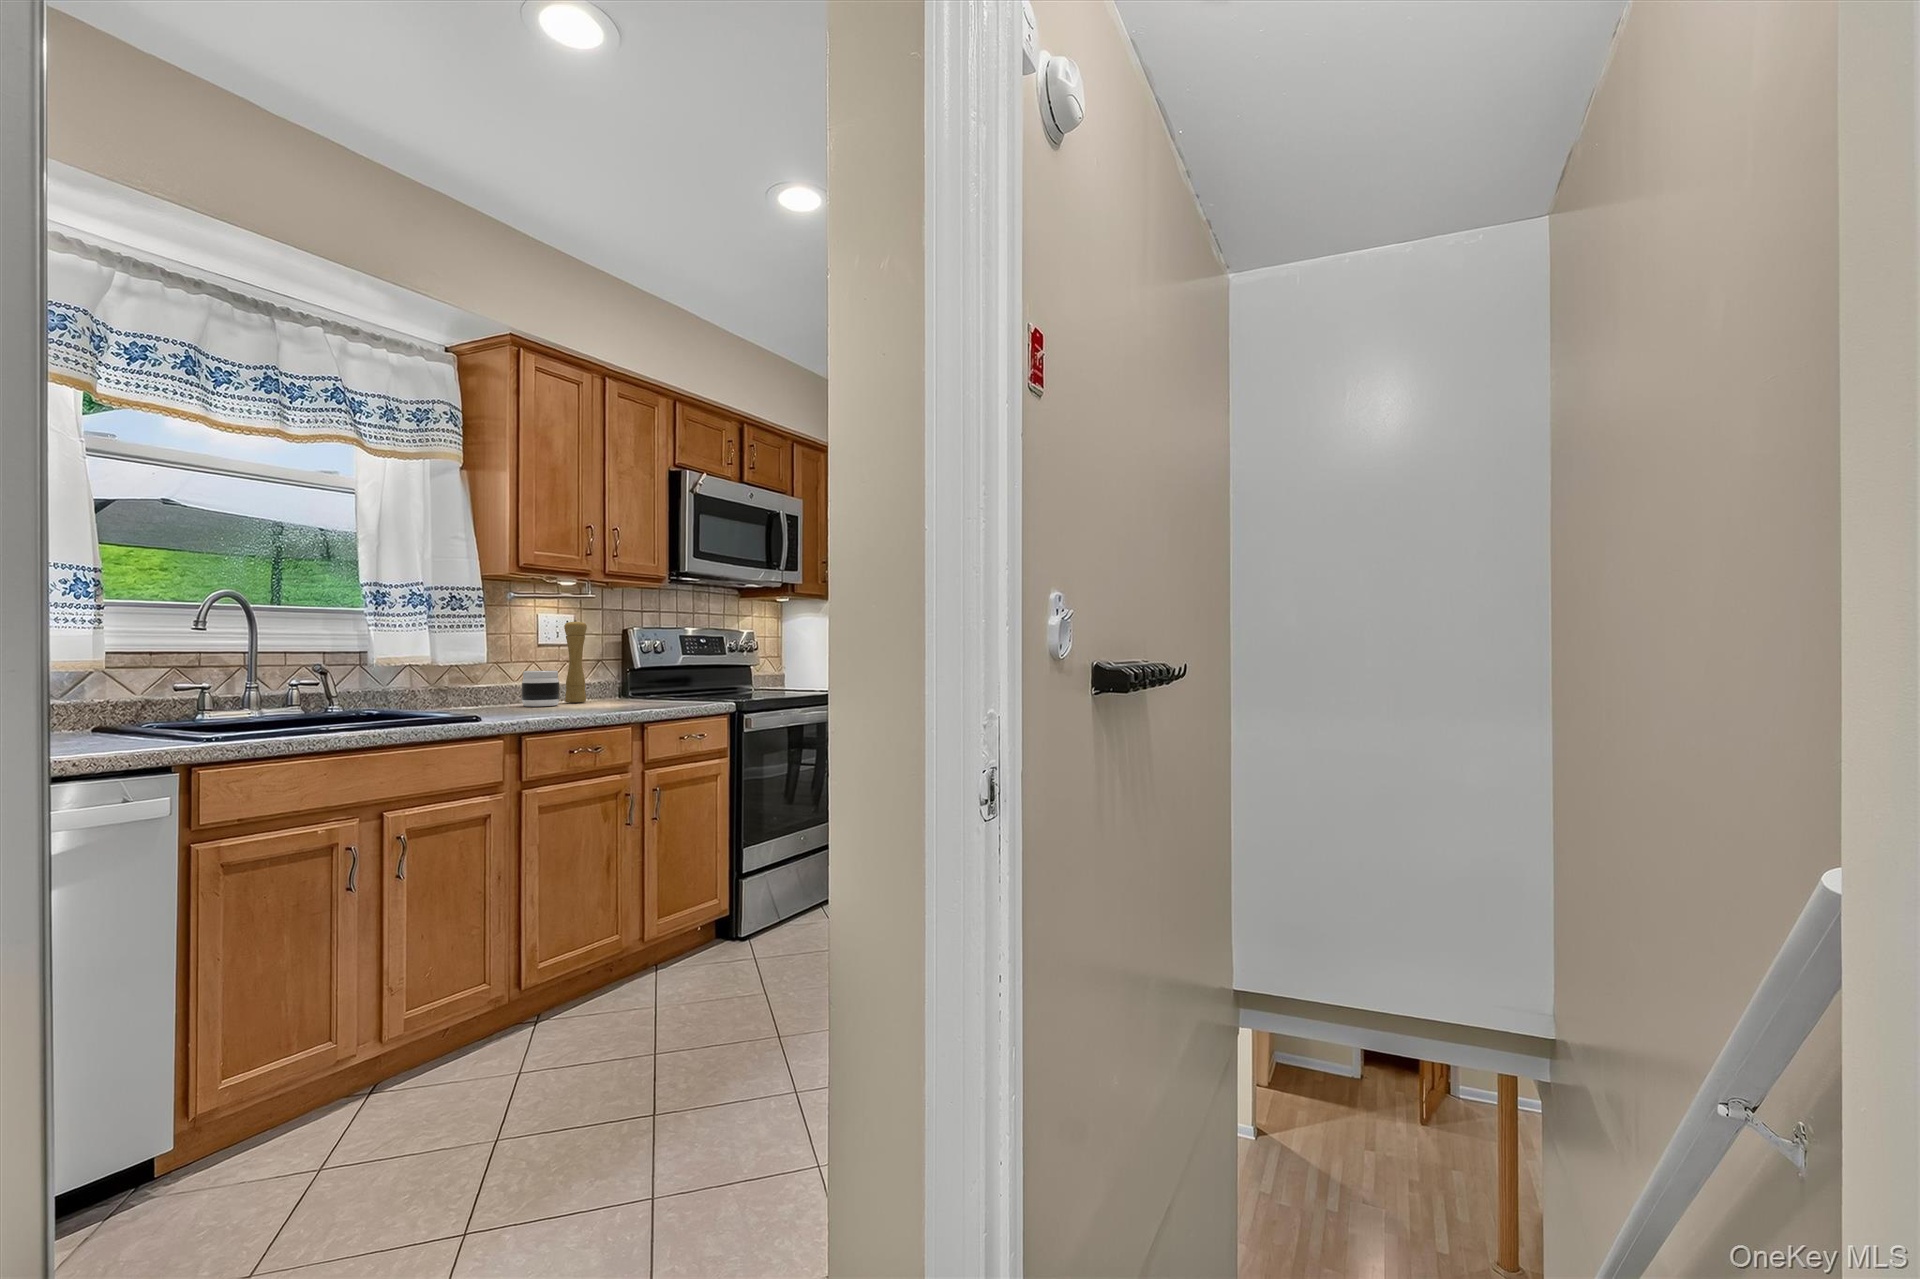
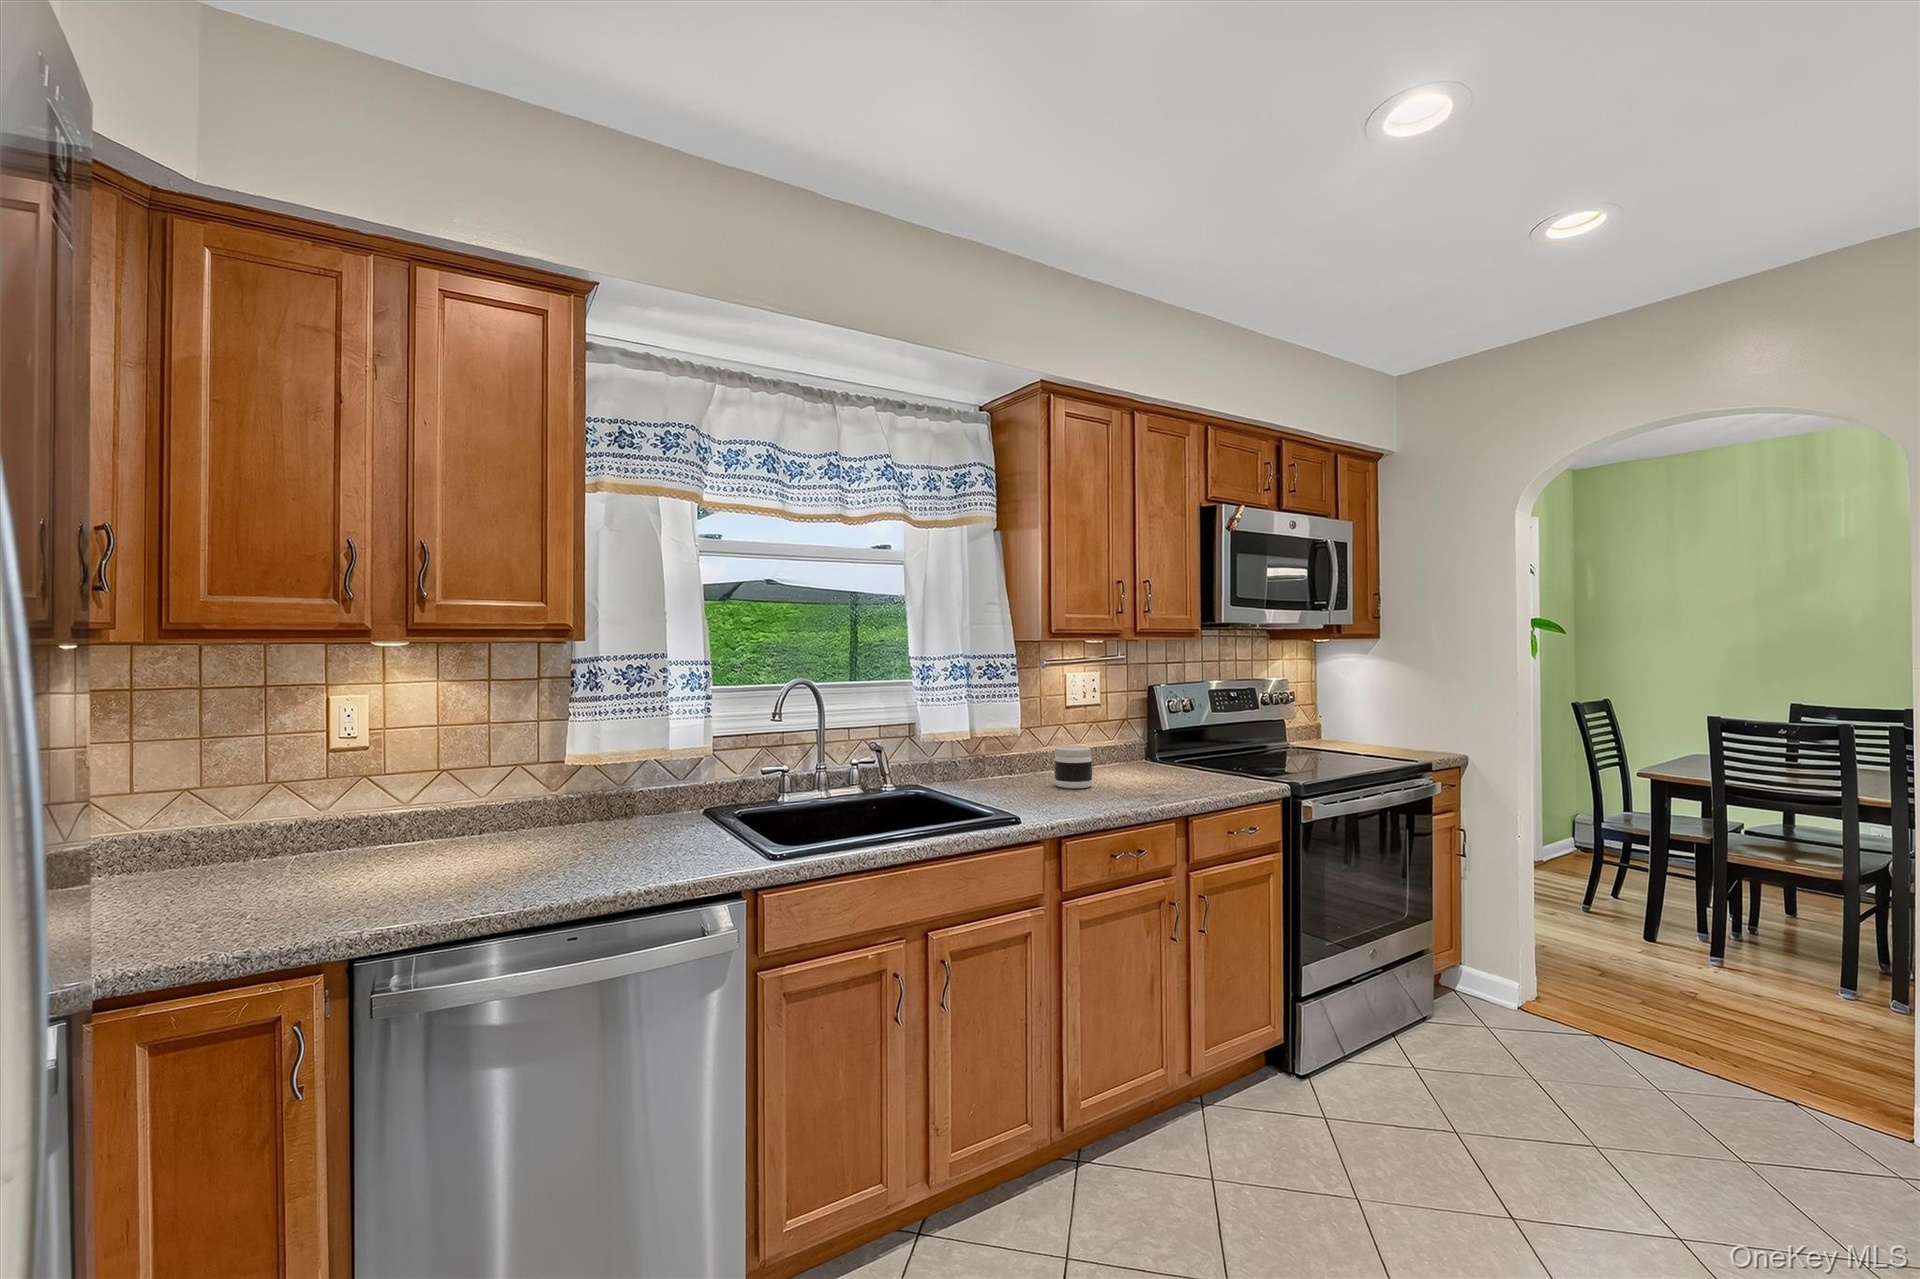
pepper mill: present [564,620,587,703] -> none [1095,688,1118,780]

